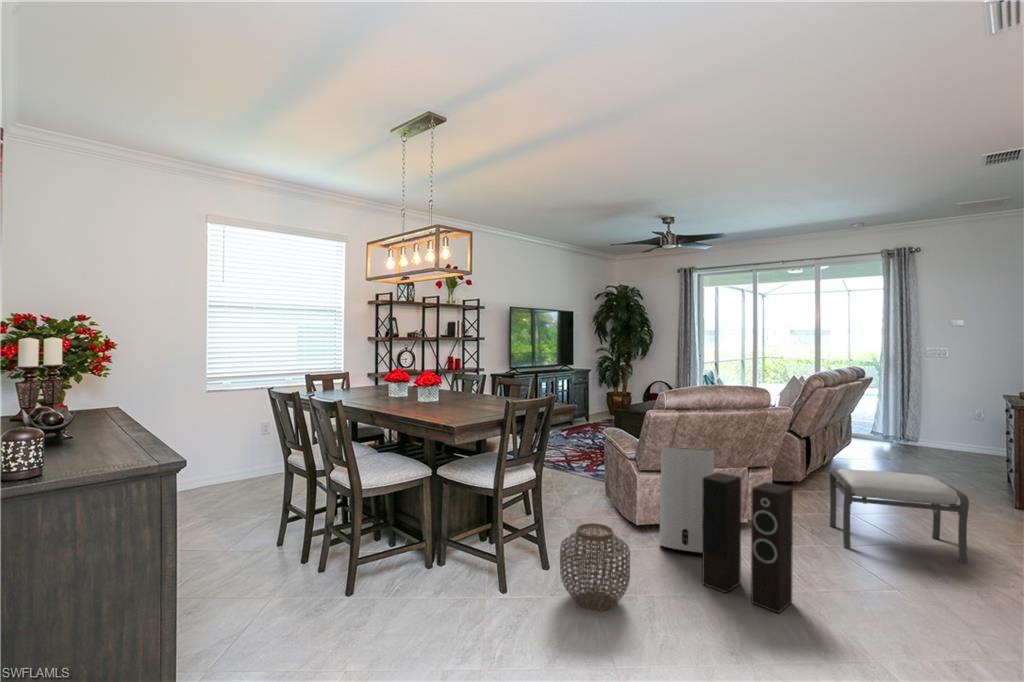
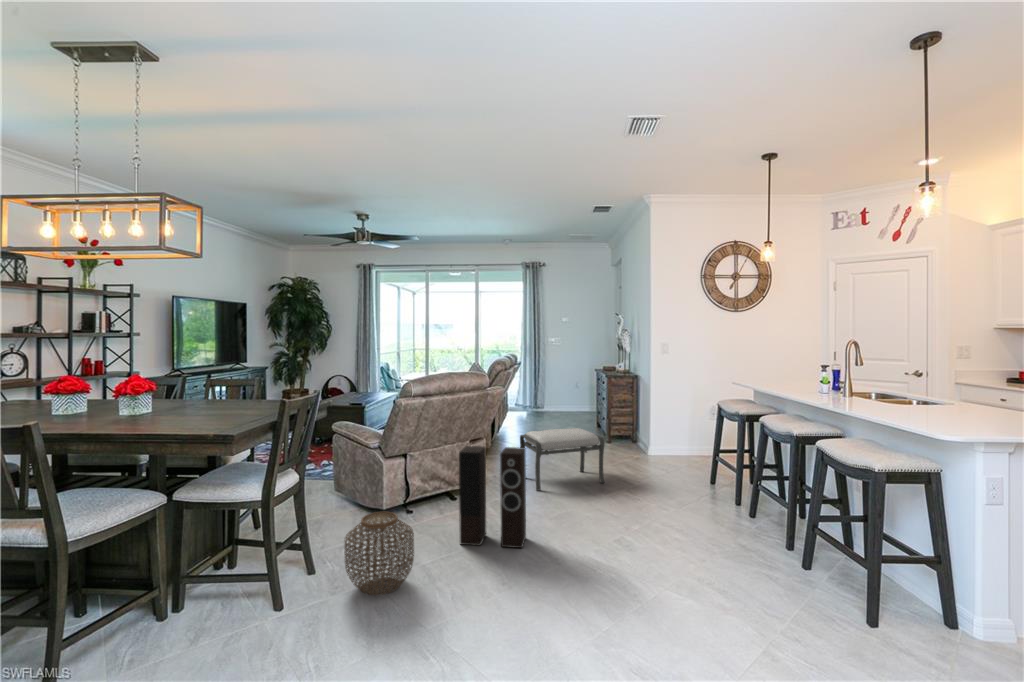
air purifier: present [660,447,714,553] -> none [406,429,455,523]

